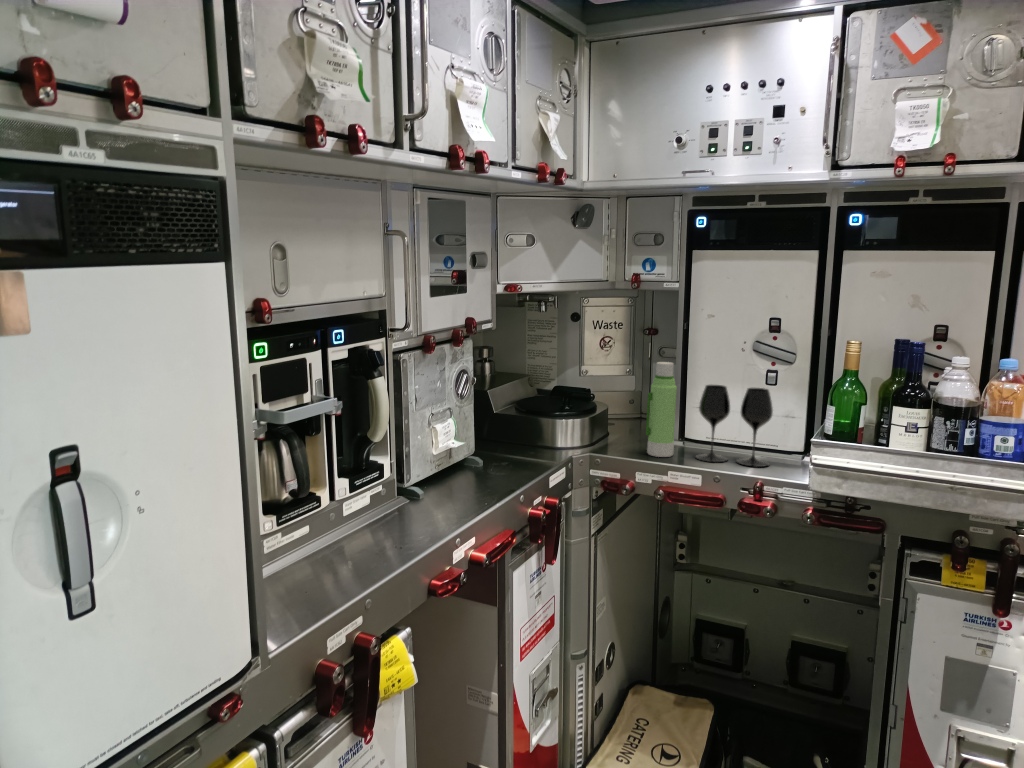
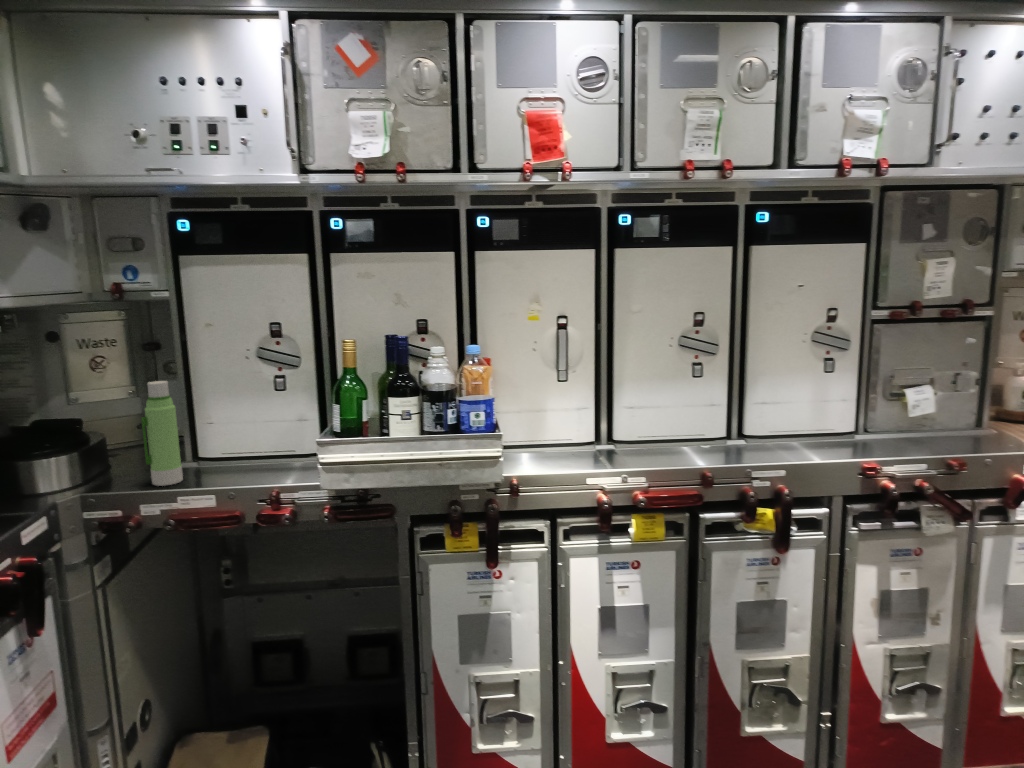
wine glass: present [696,385,773,467] -> none [205,396,287,480]

